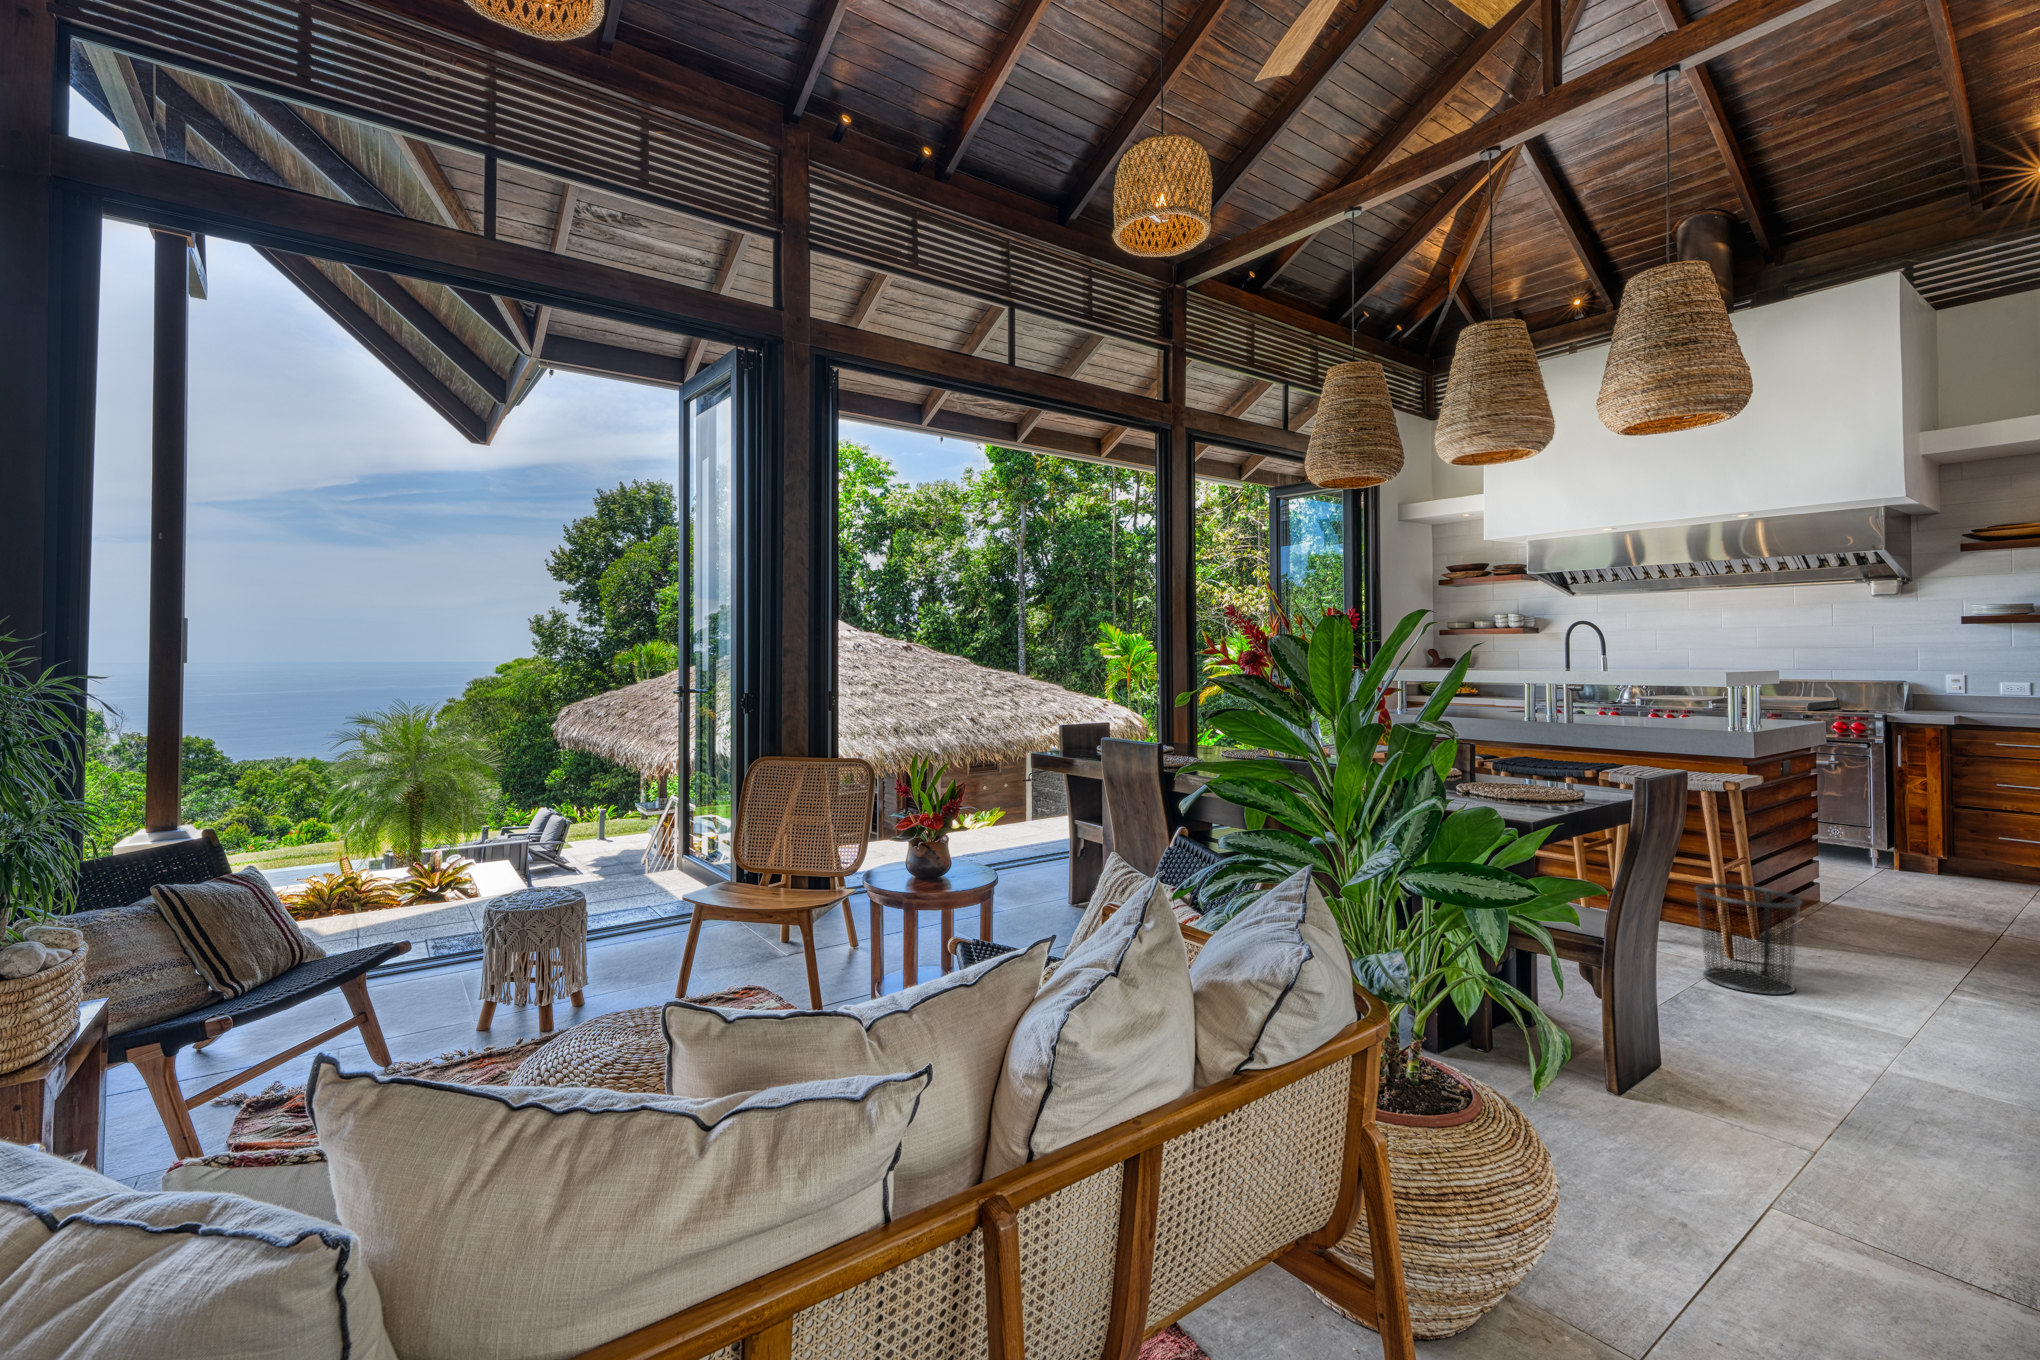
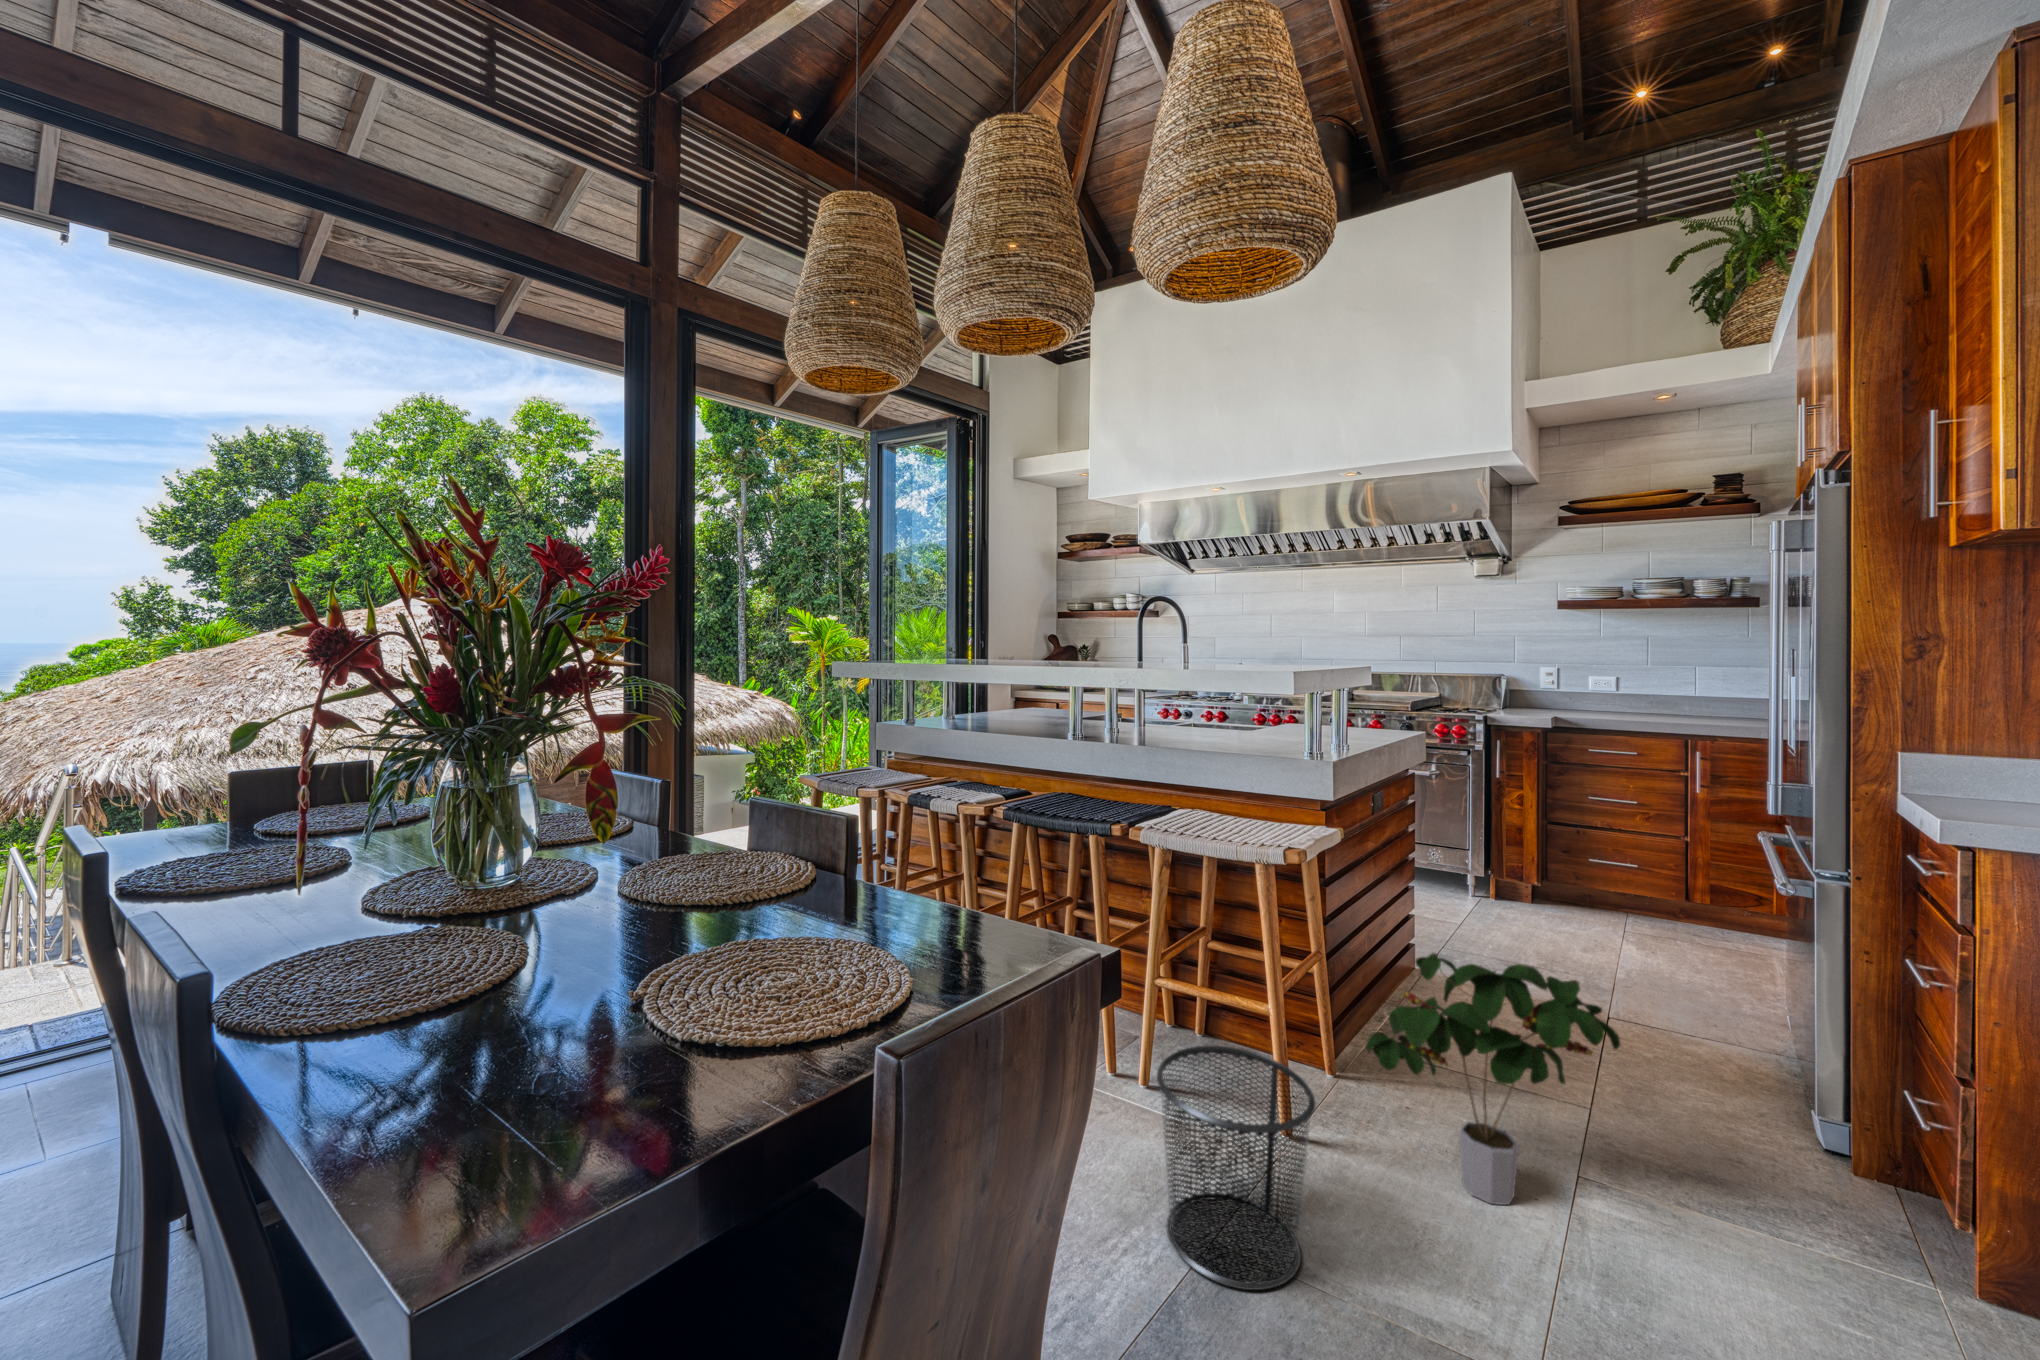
potted plant: none [1821,837,2000,981] -> present [1366,953,1620,1205]

